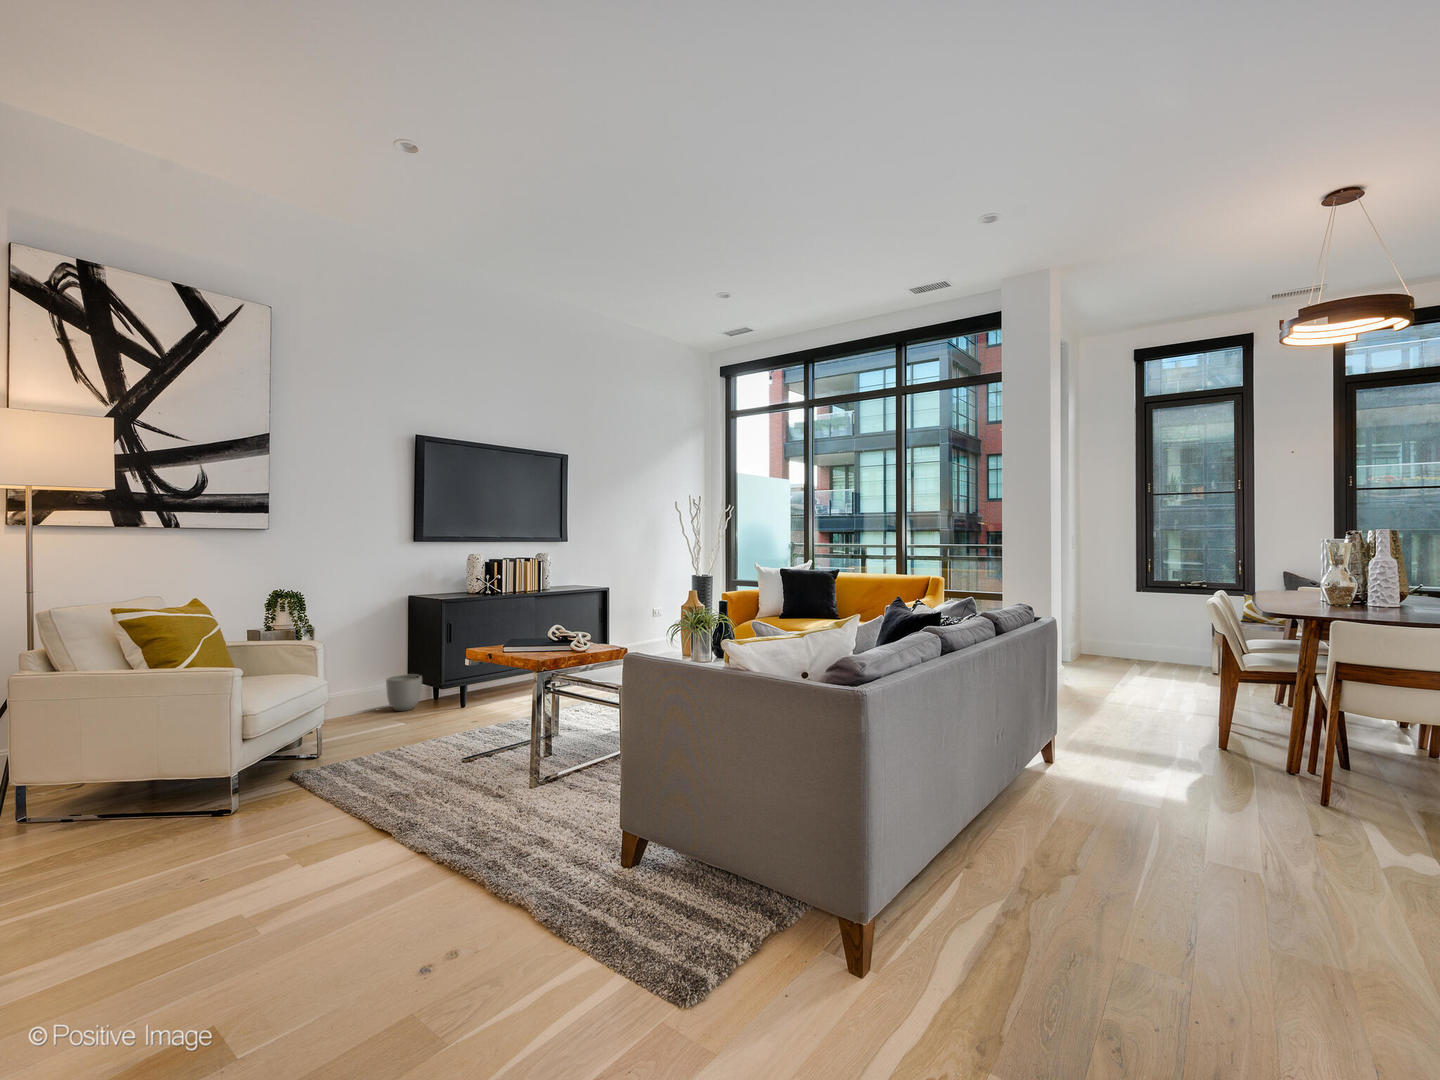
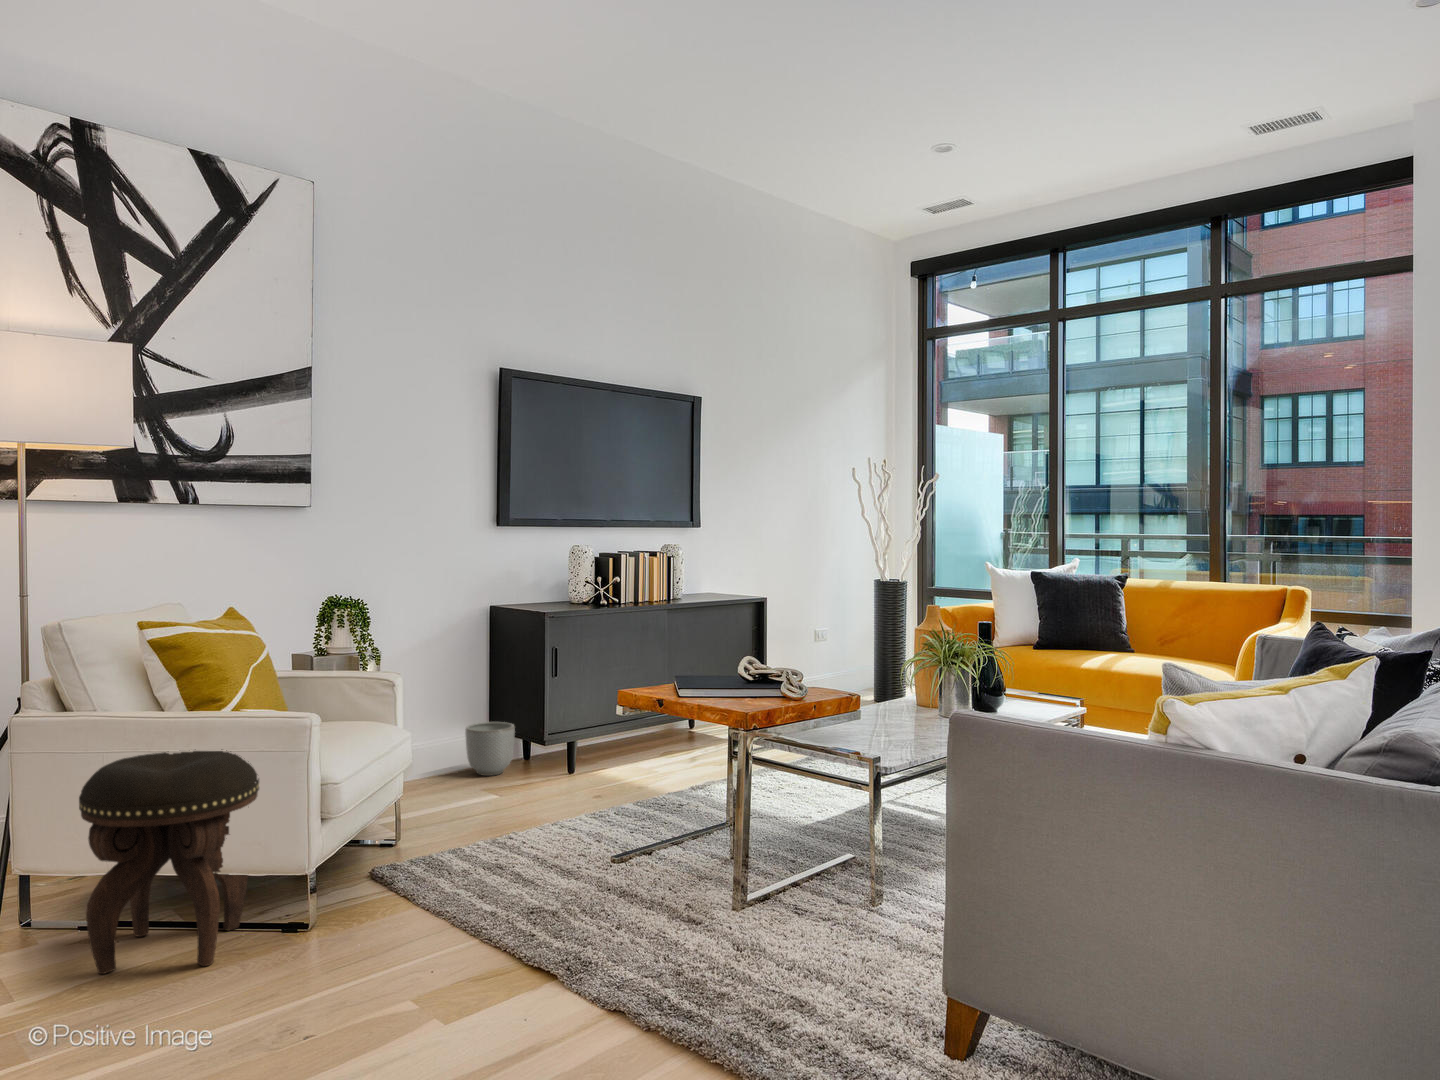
footstool: none [54,694,195,848] -> present [79,750,259,974]

